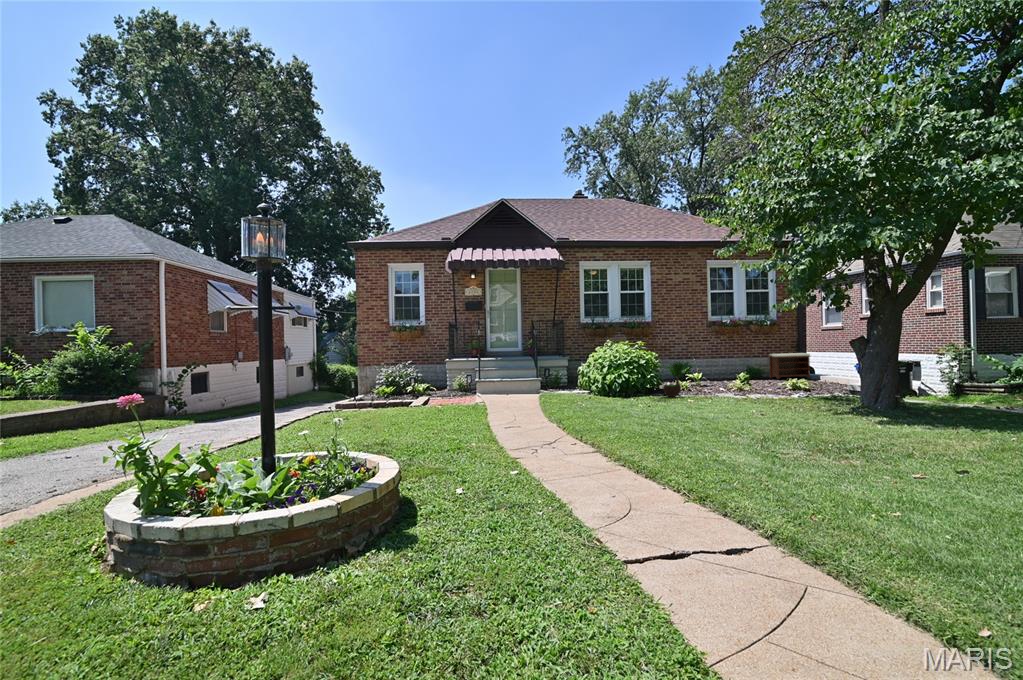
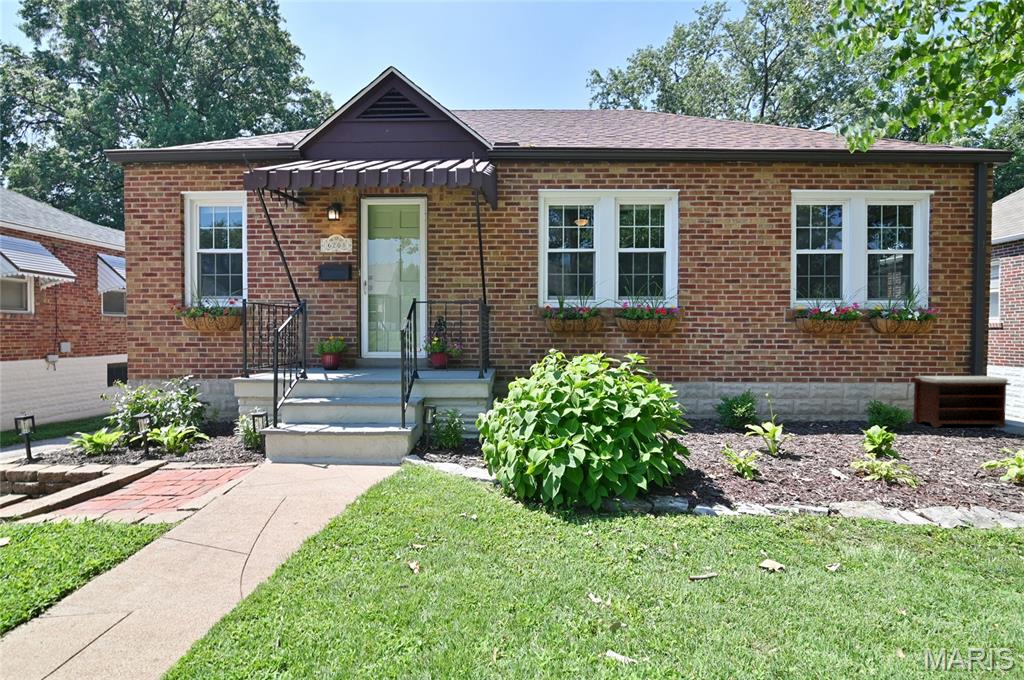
potted tree: present [663,362,685,397] -> none [677,402,741,501]

